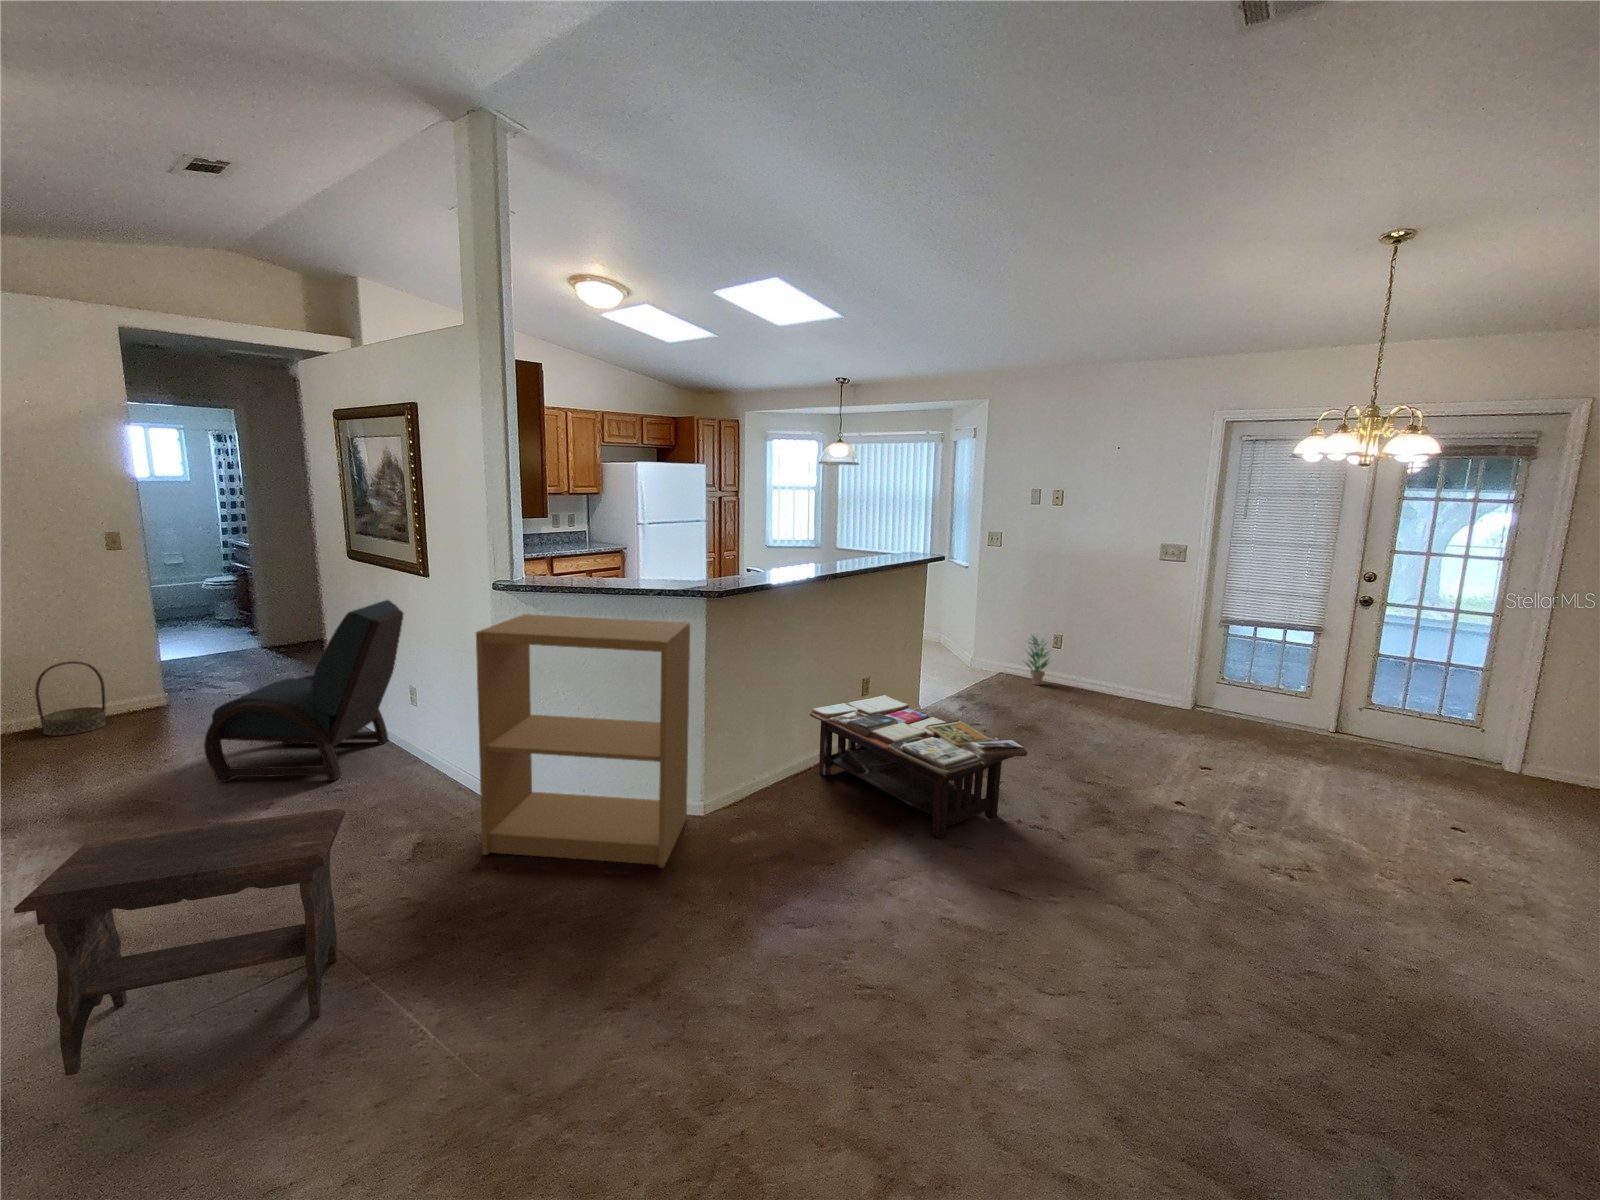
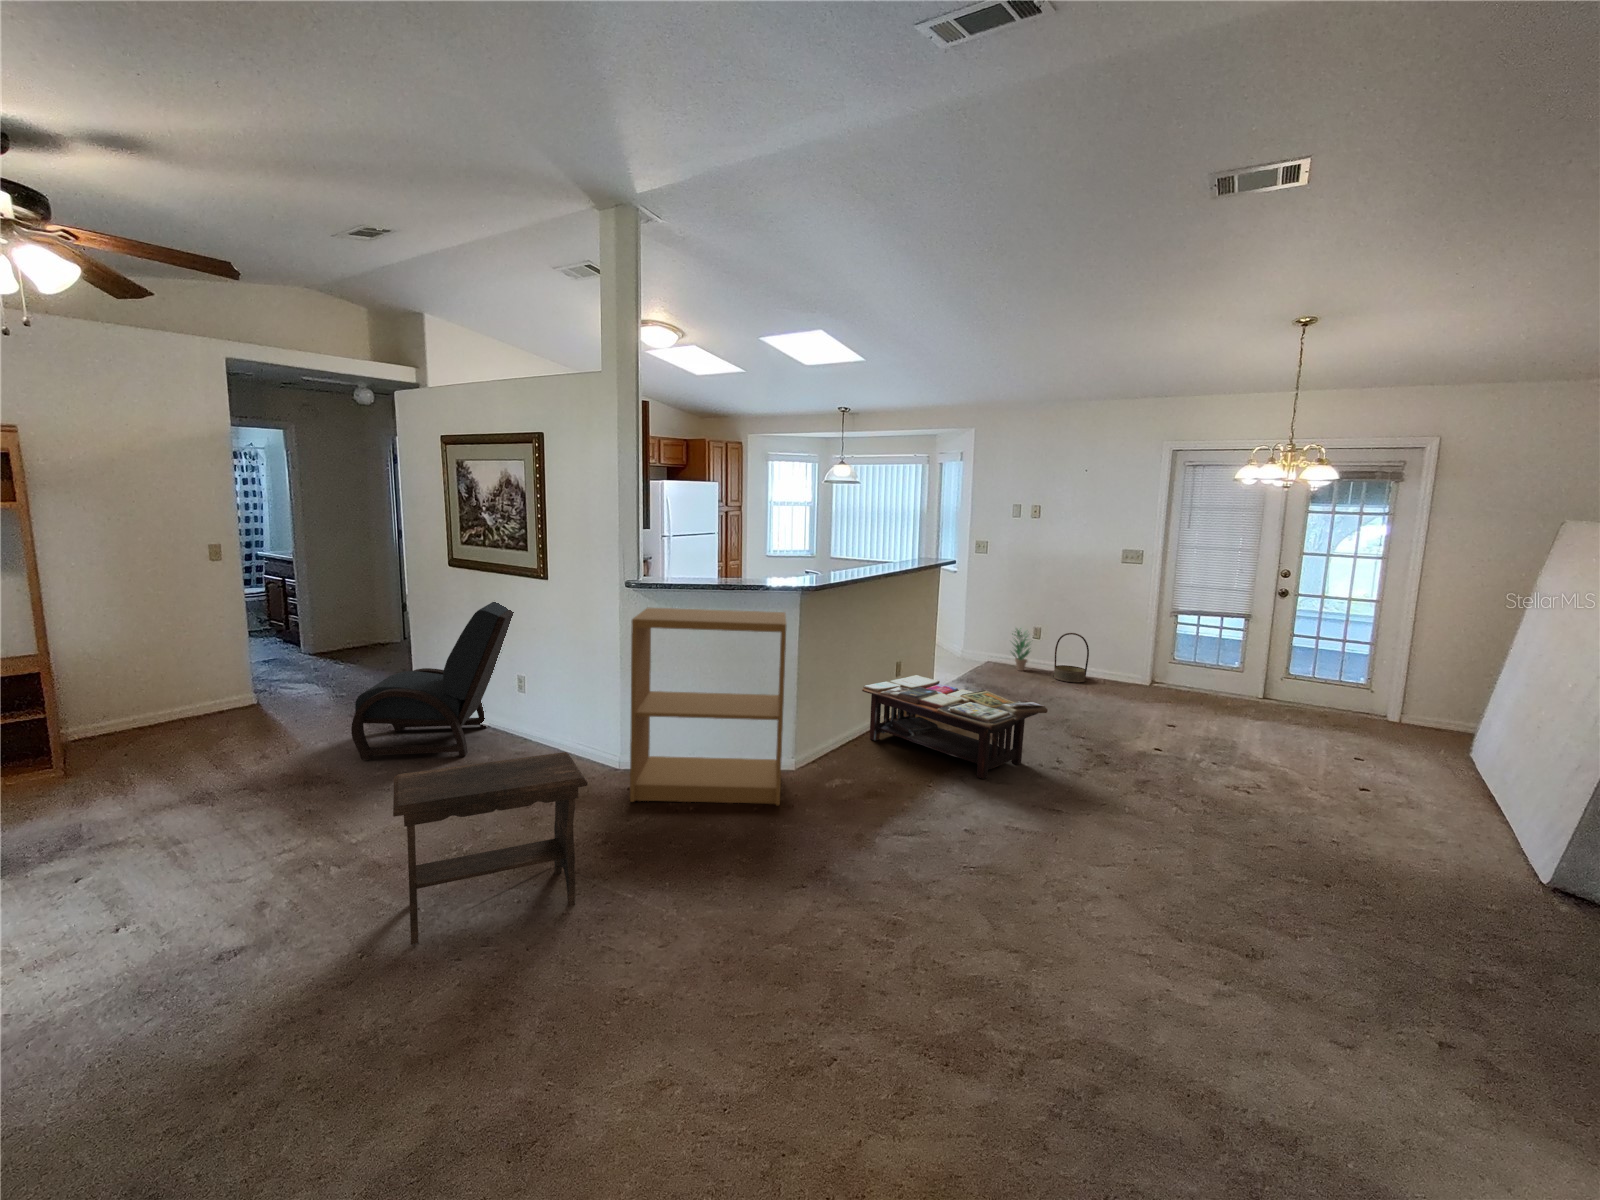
basket: present [35,661,106,736] -> present [1054,633,1089,683]

